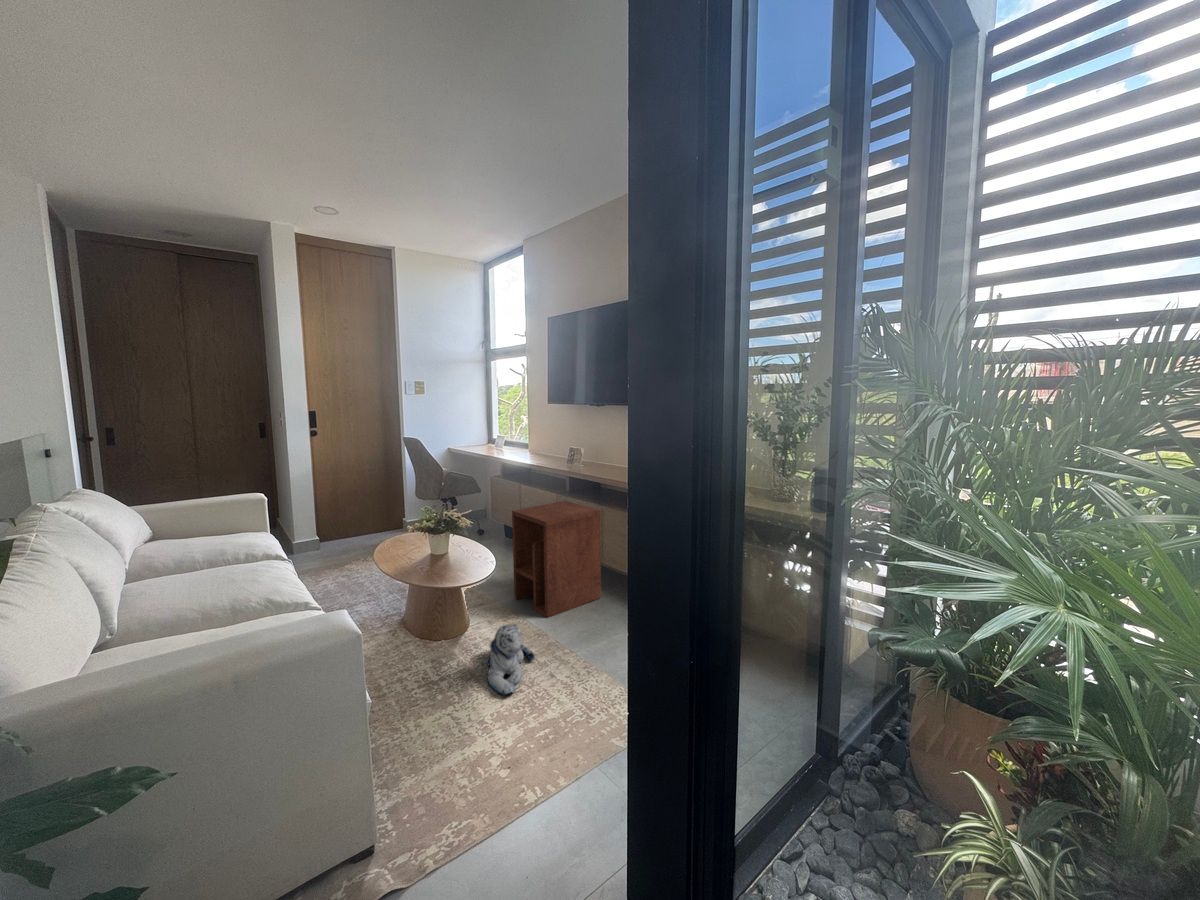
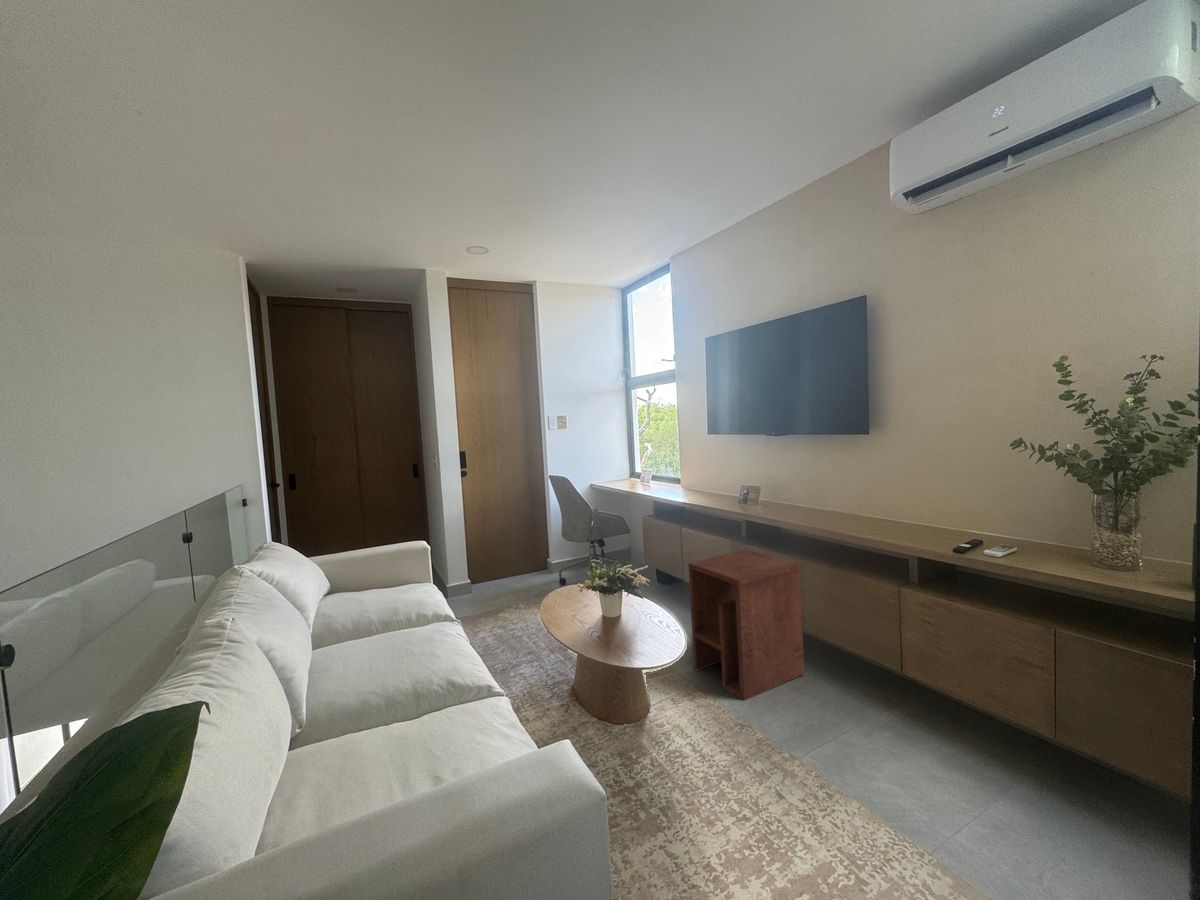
plush toy: present [486,625,535,695] -> none [686,720,749,823]

